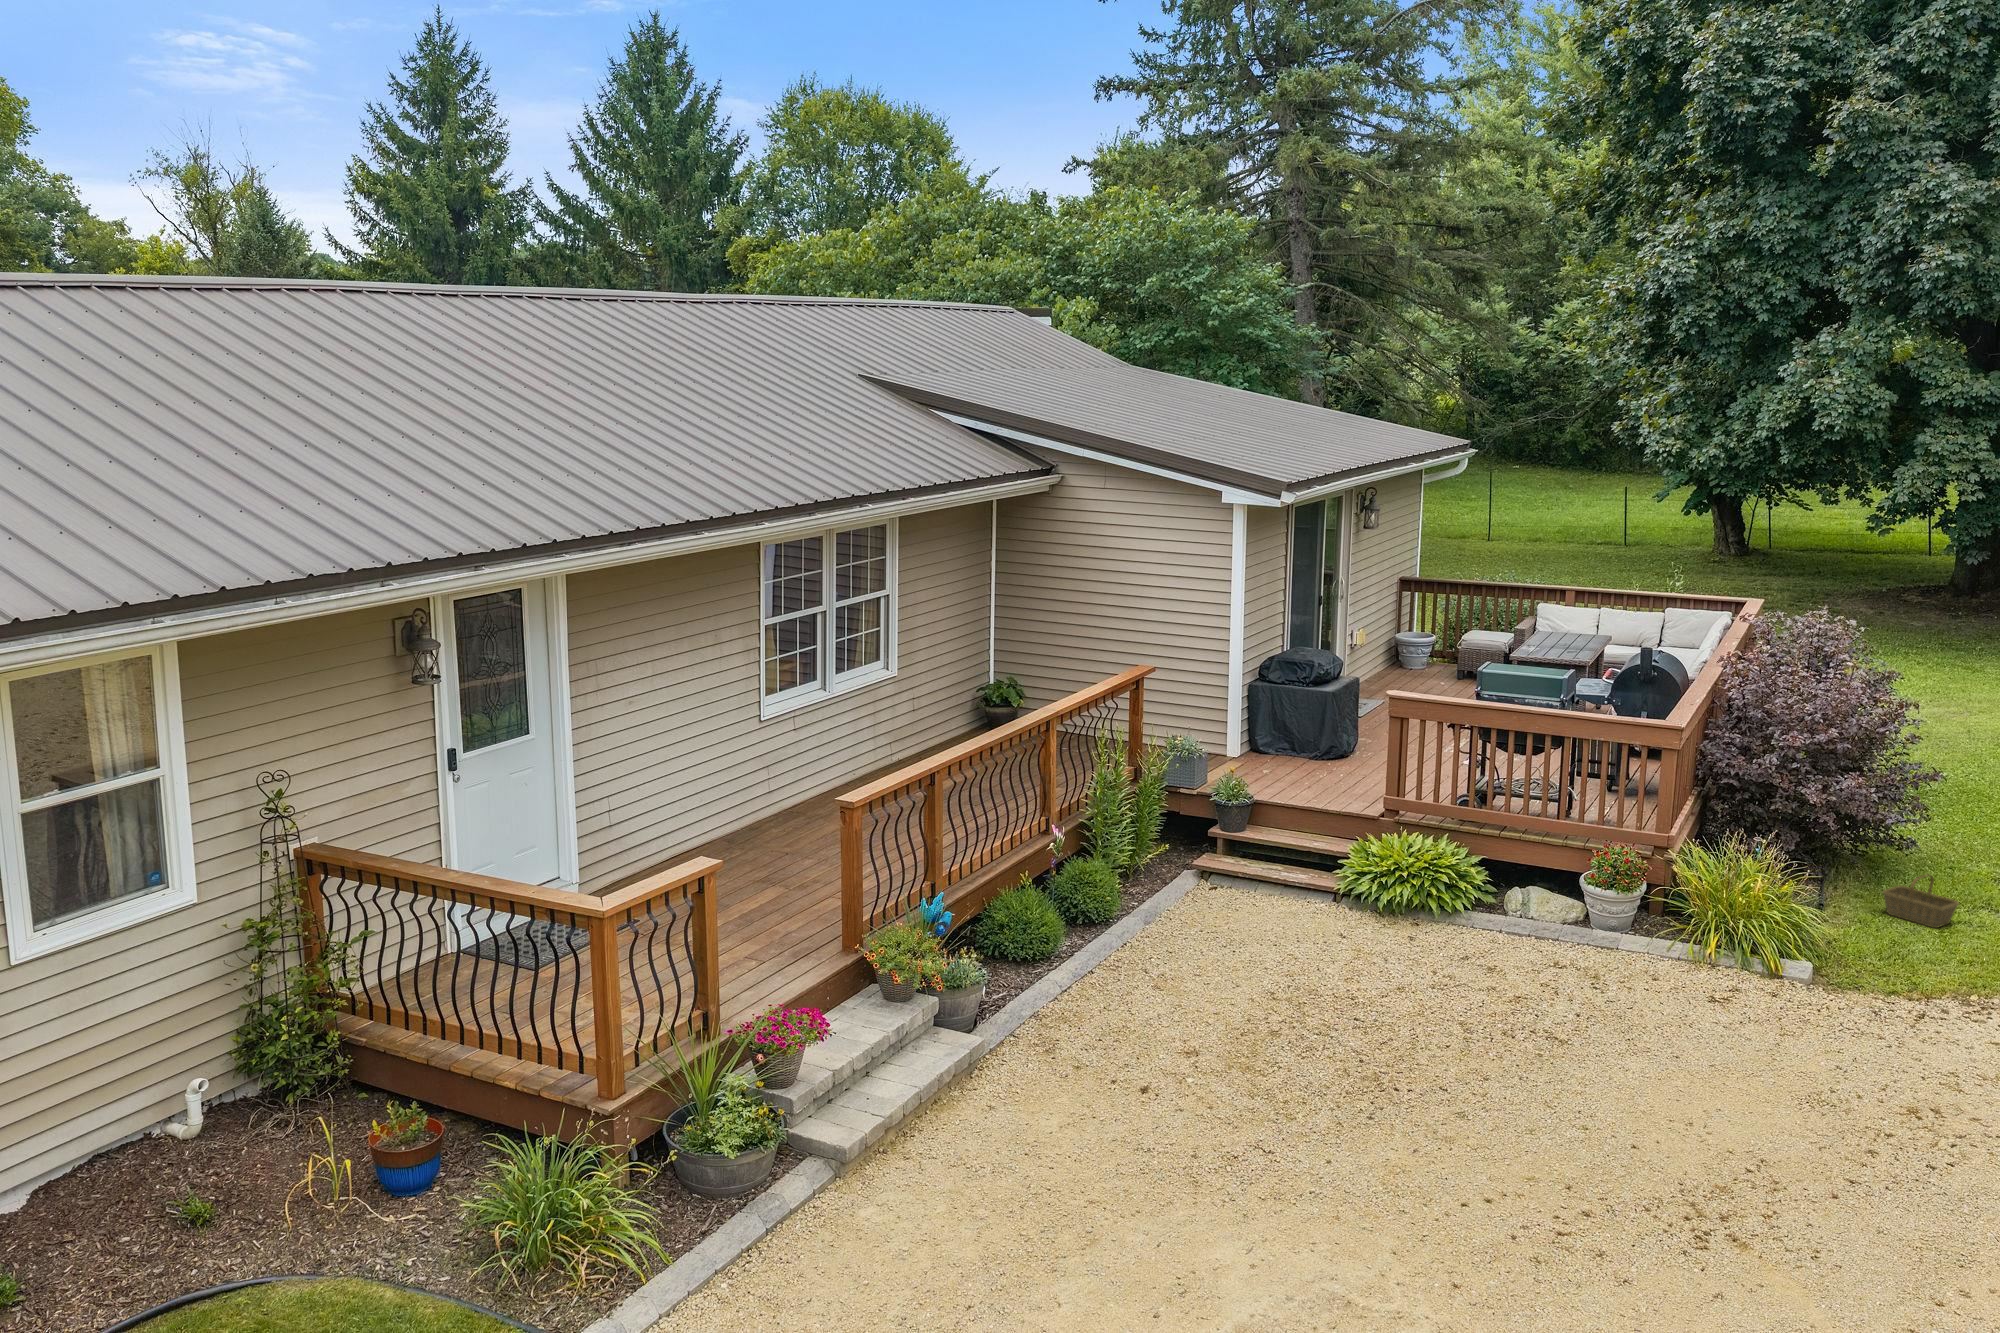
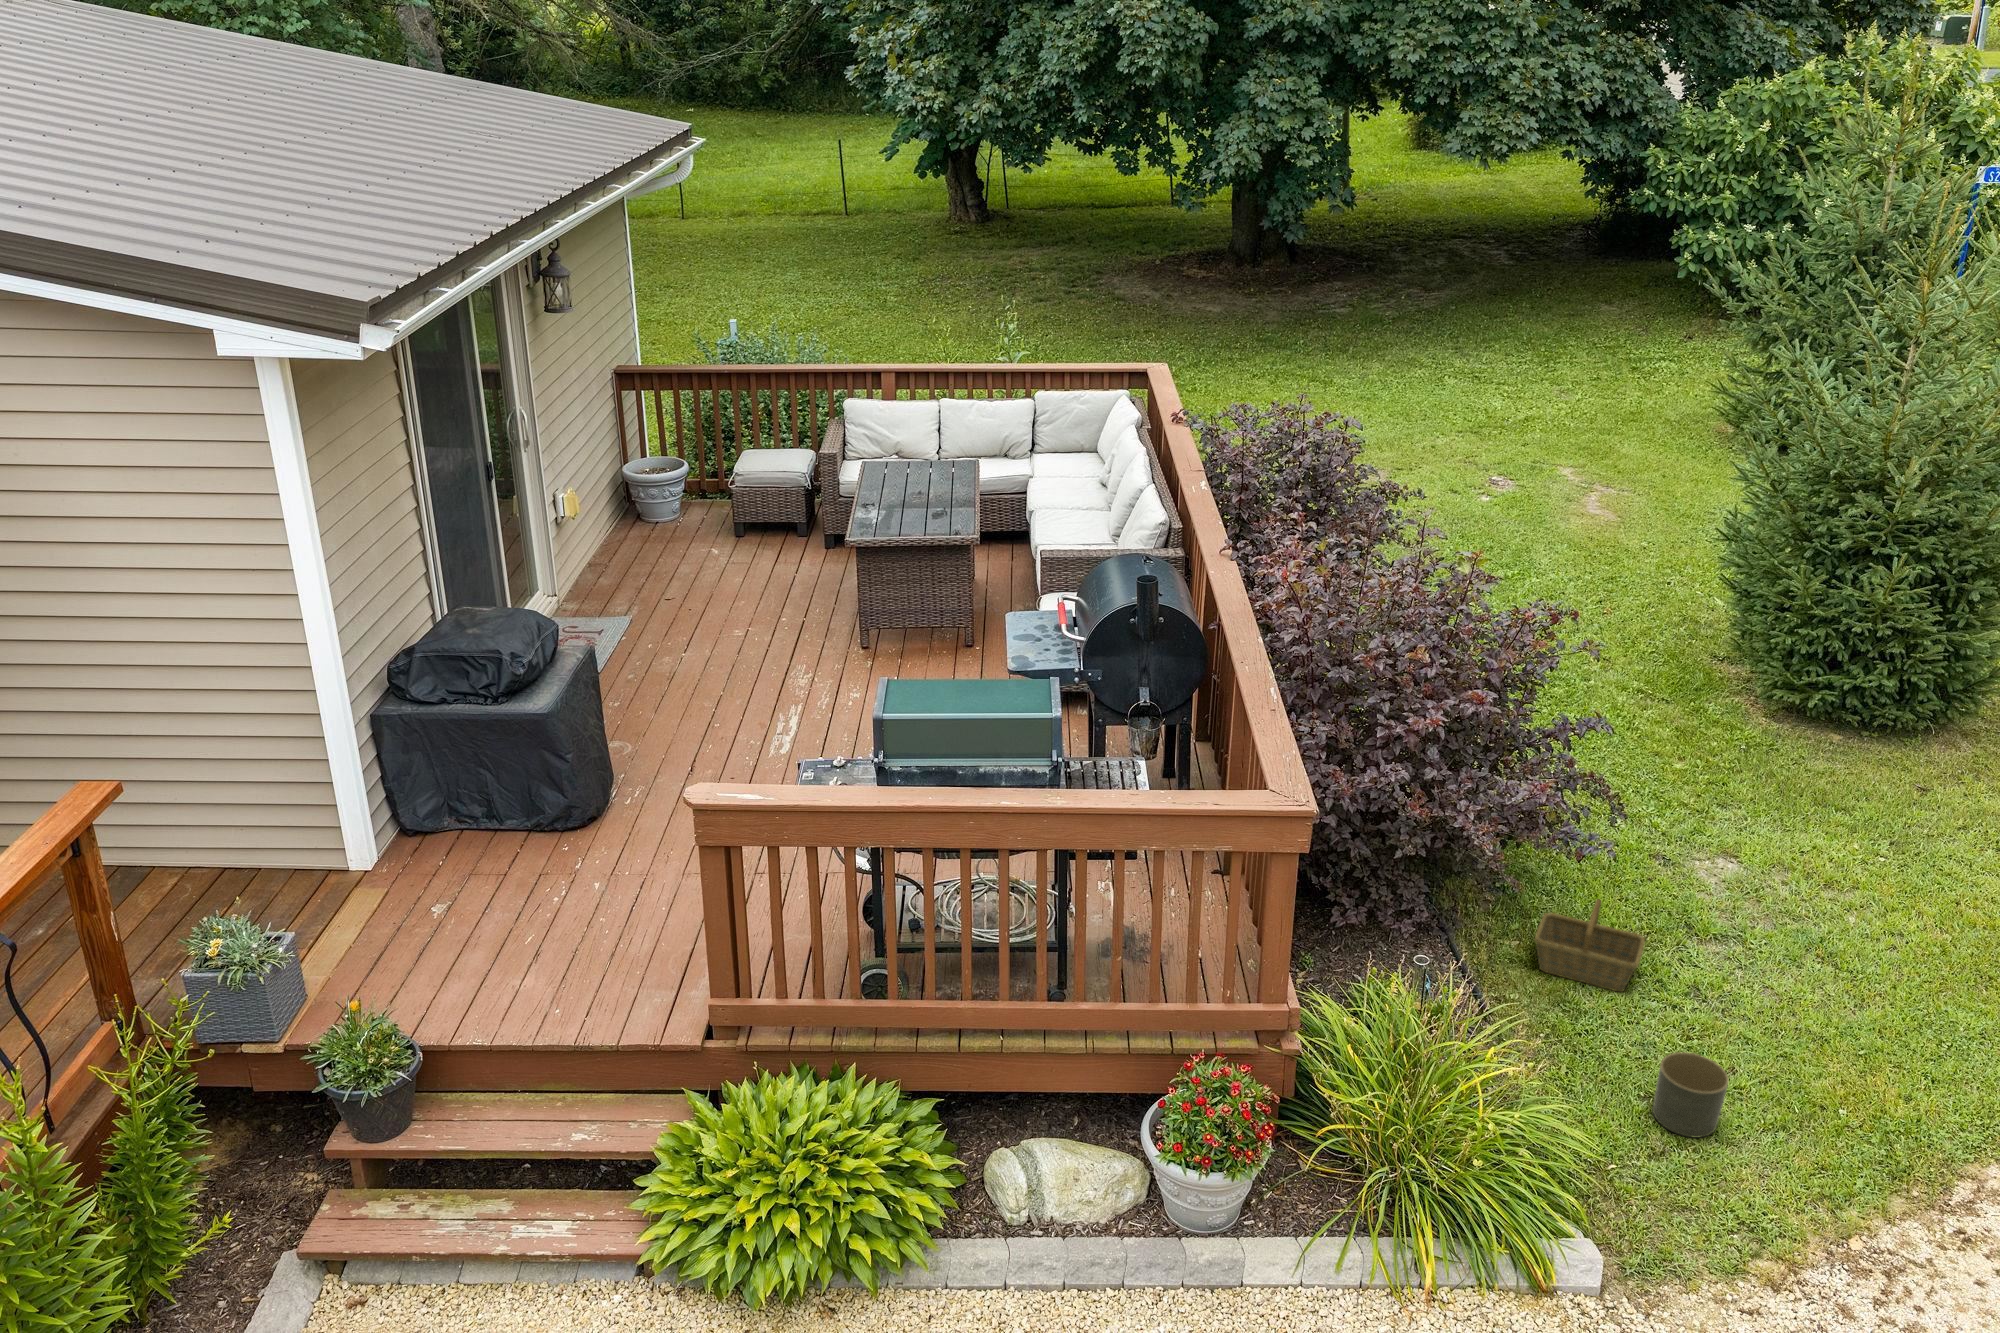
planter: none [1908,926,1953,969] -> present [1653,1052,1729,1138]

